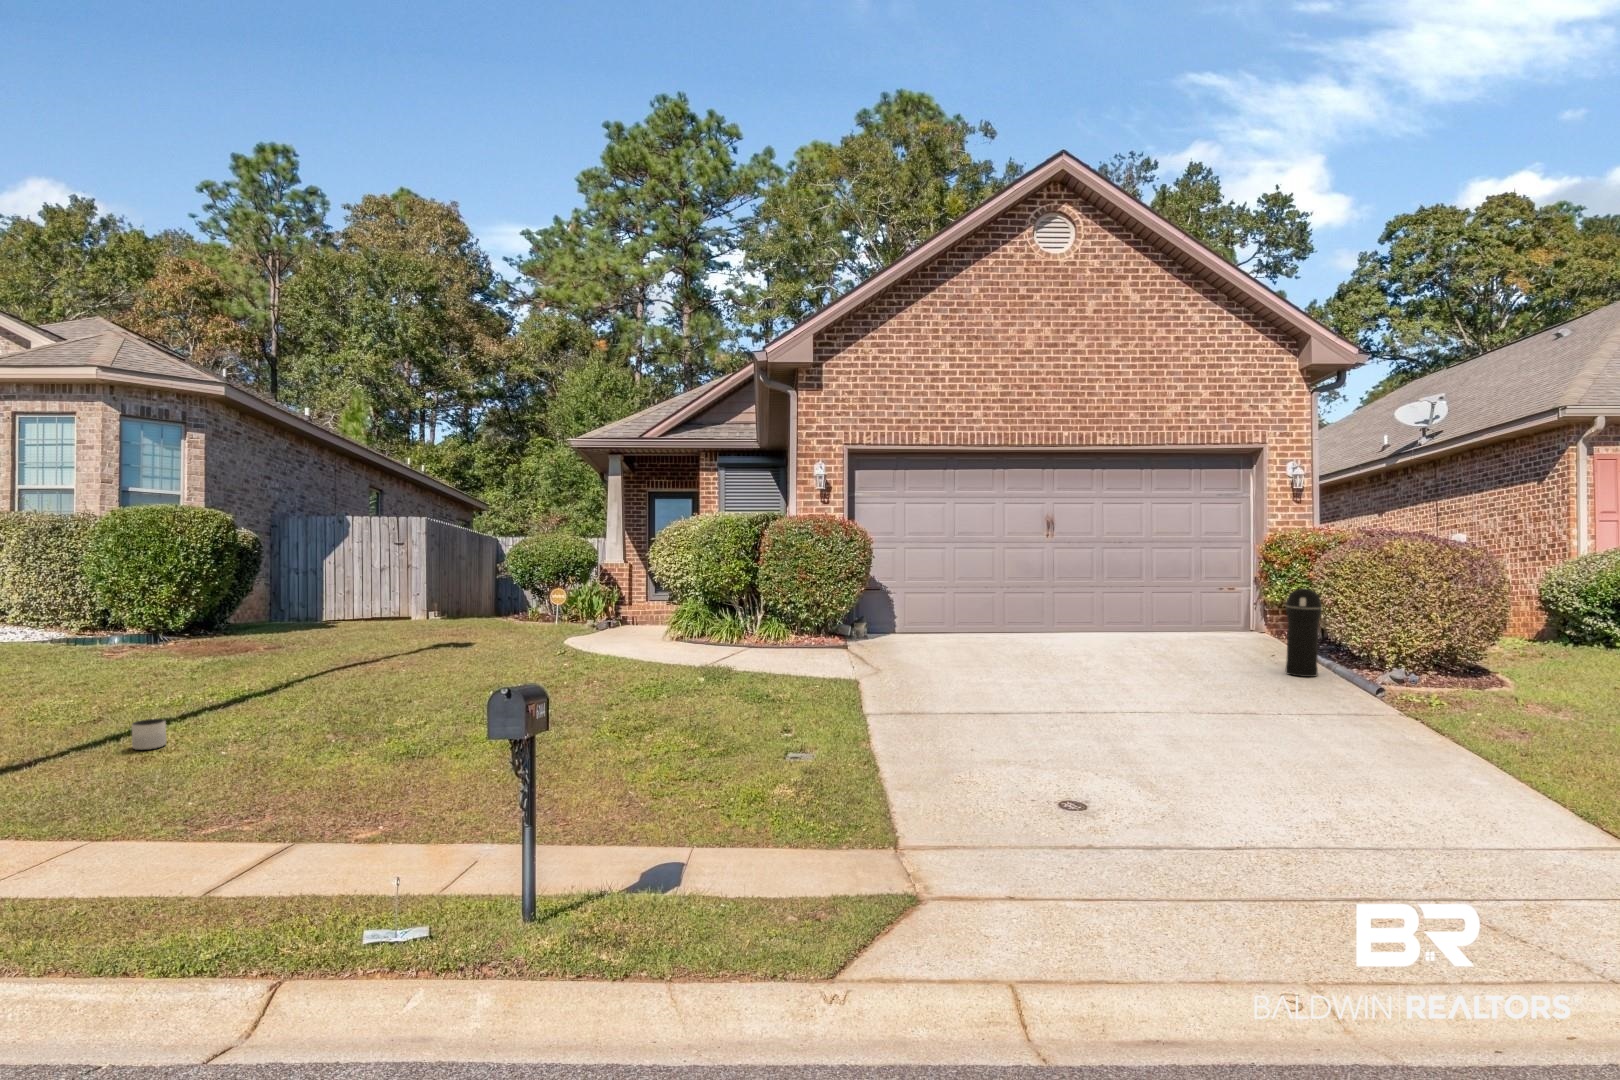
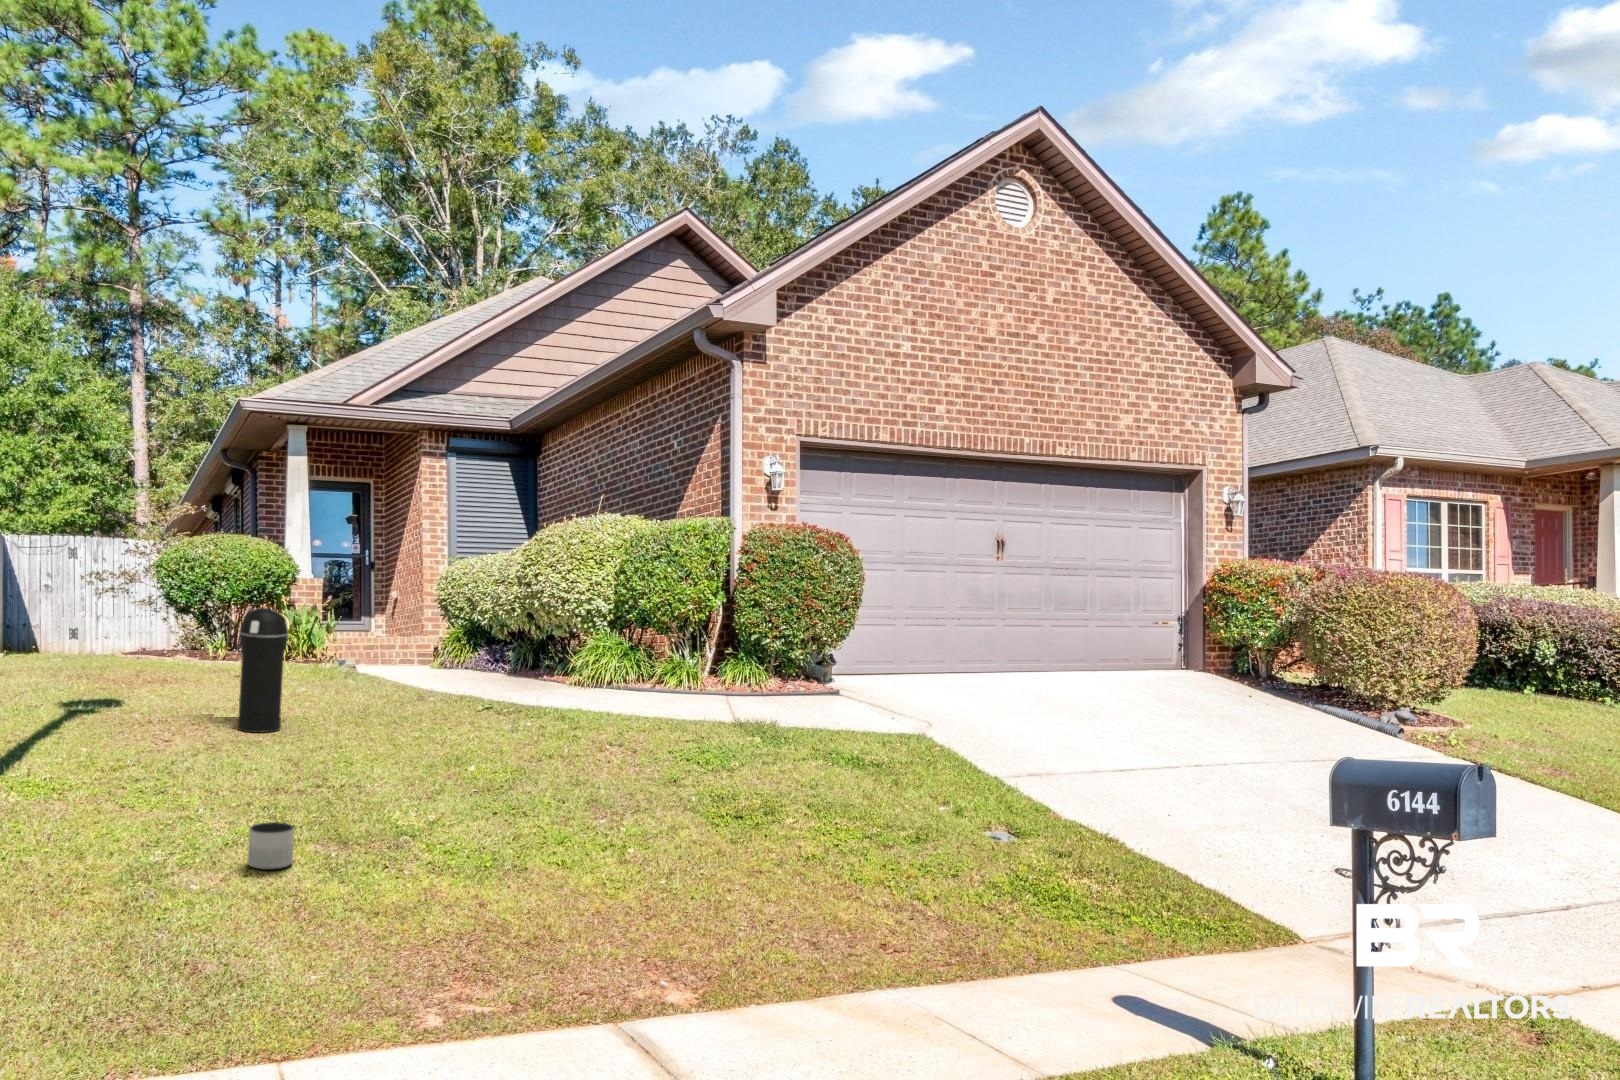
trash can: present [1285,588,1322,677] -> present [237,608,288,733]

